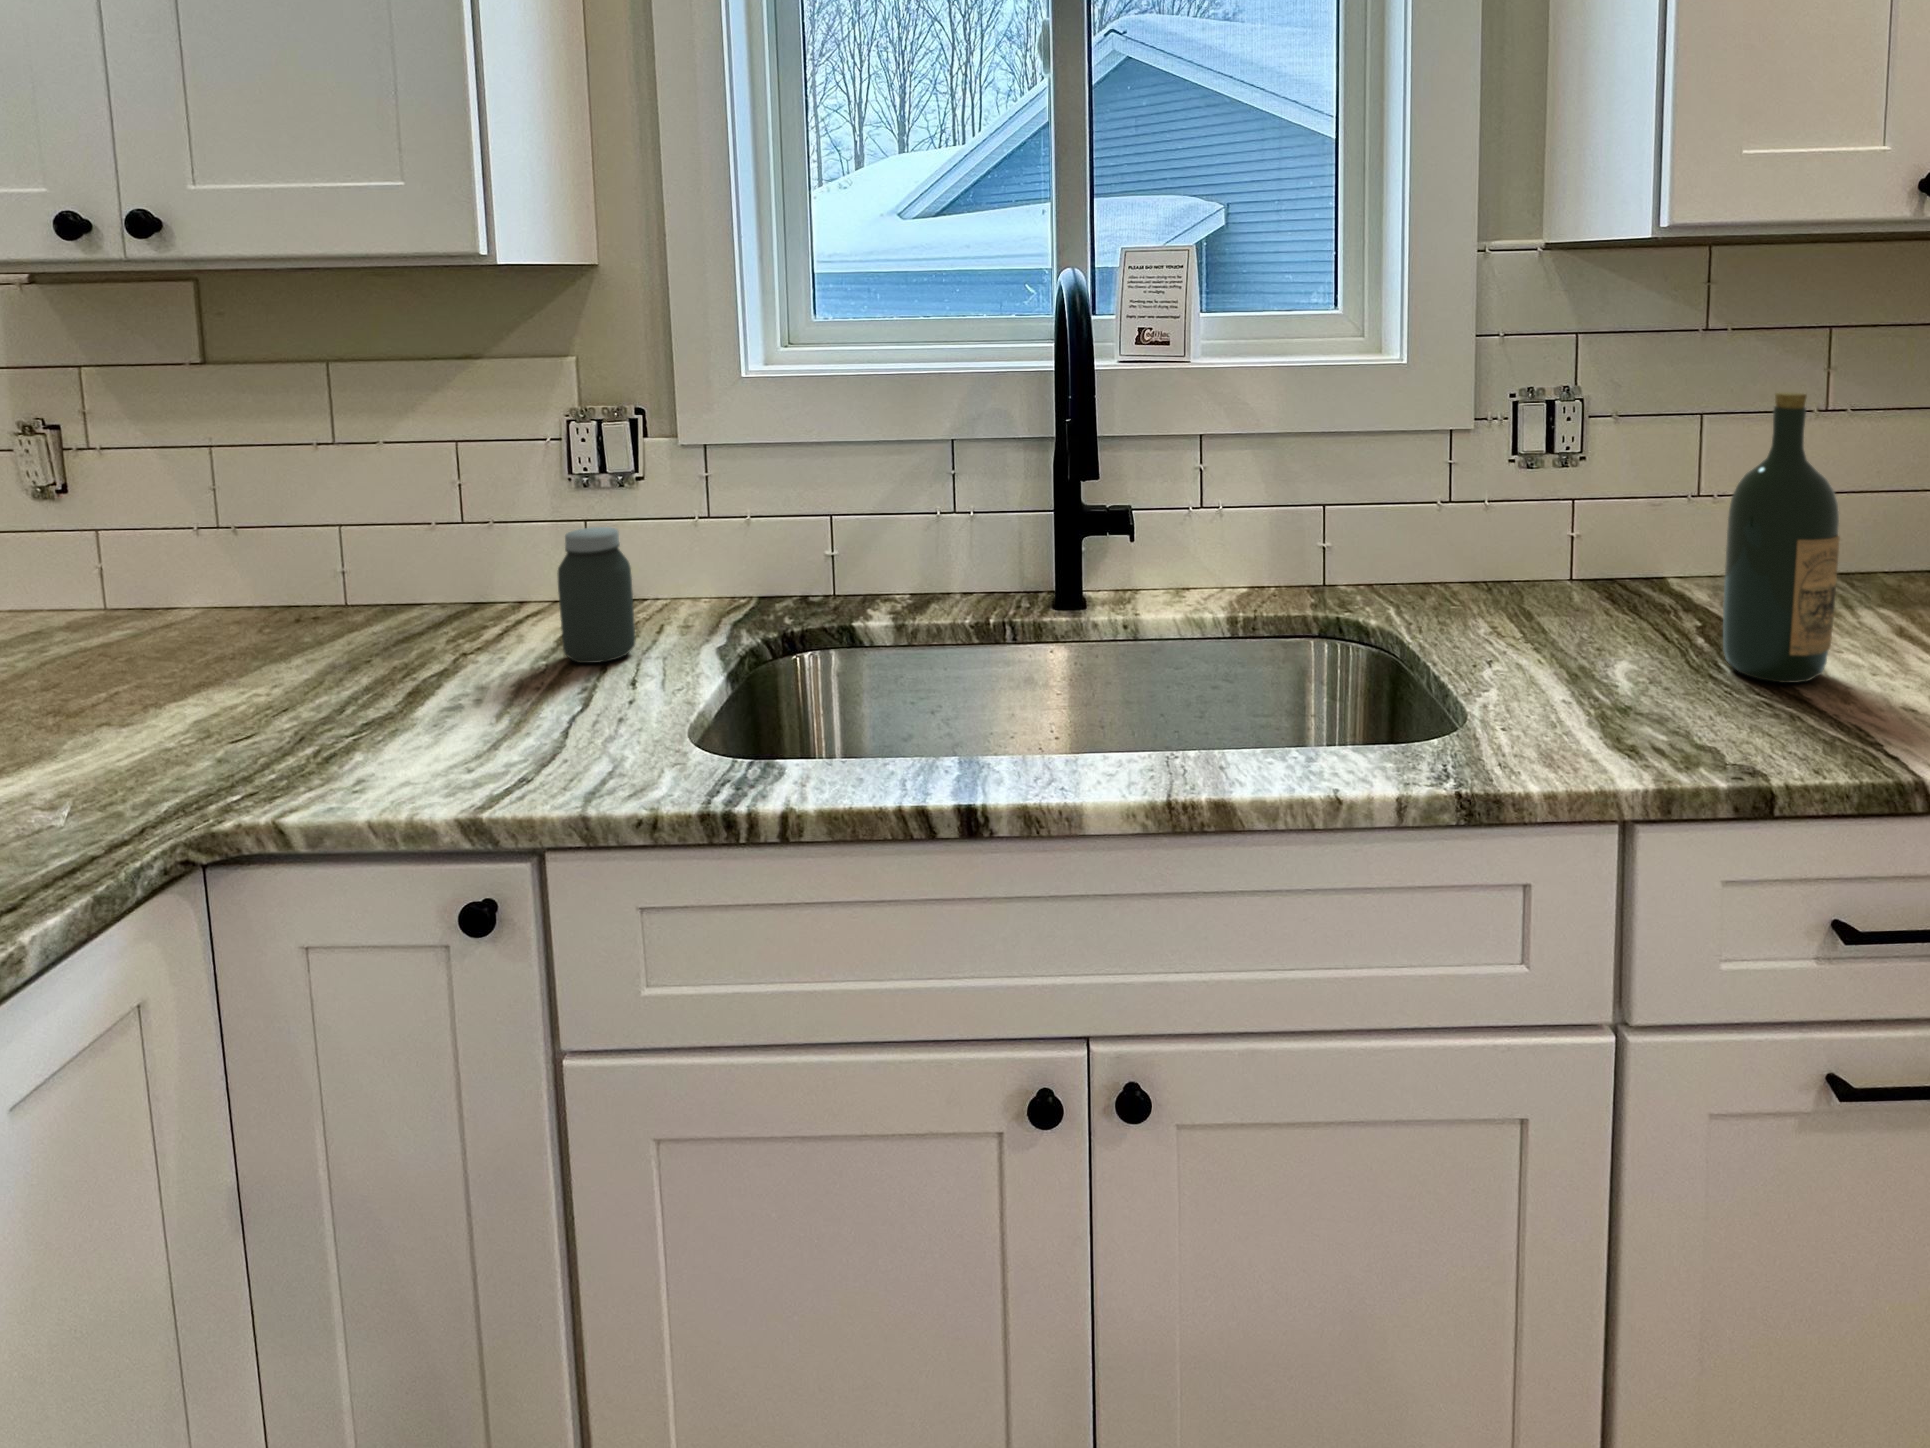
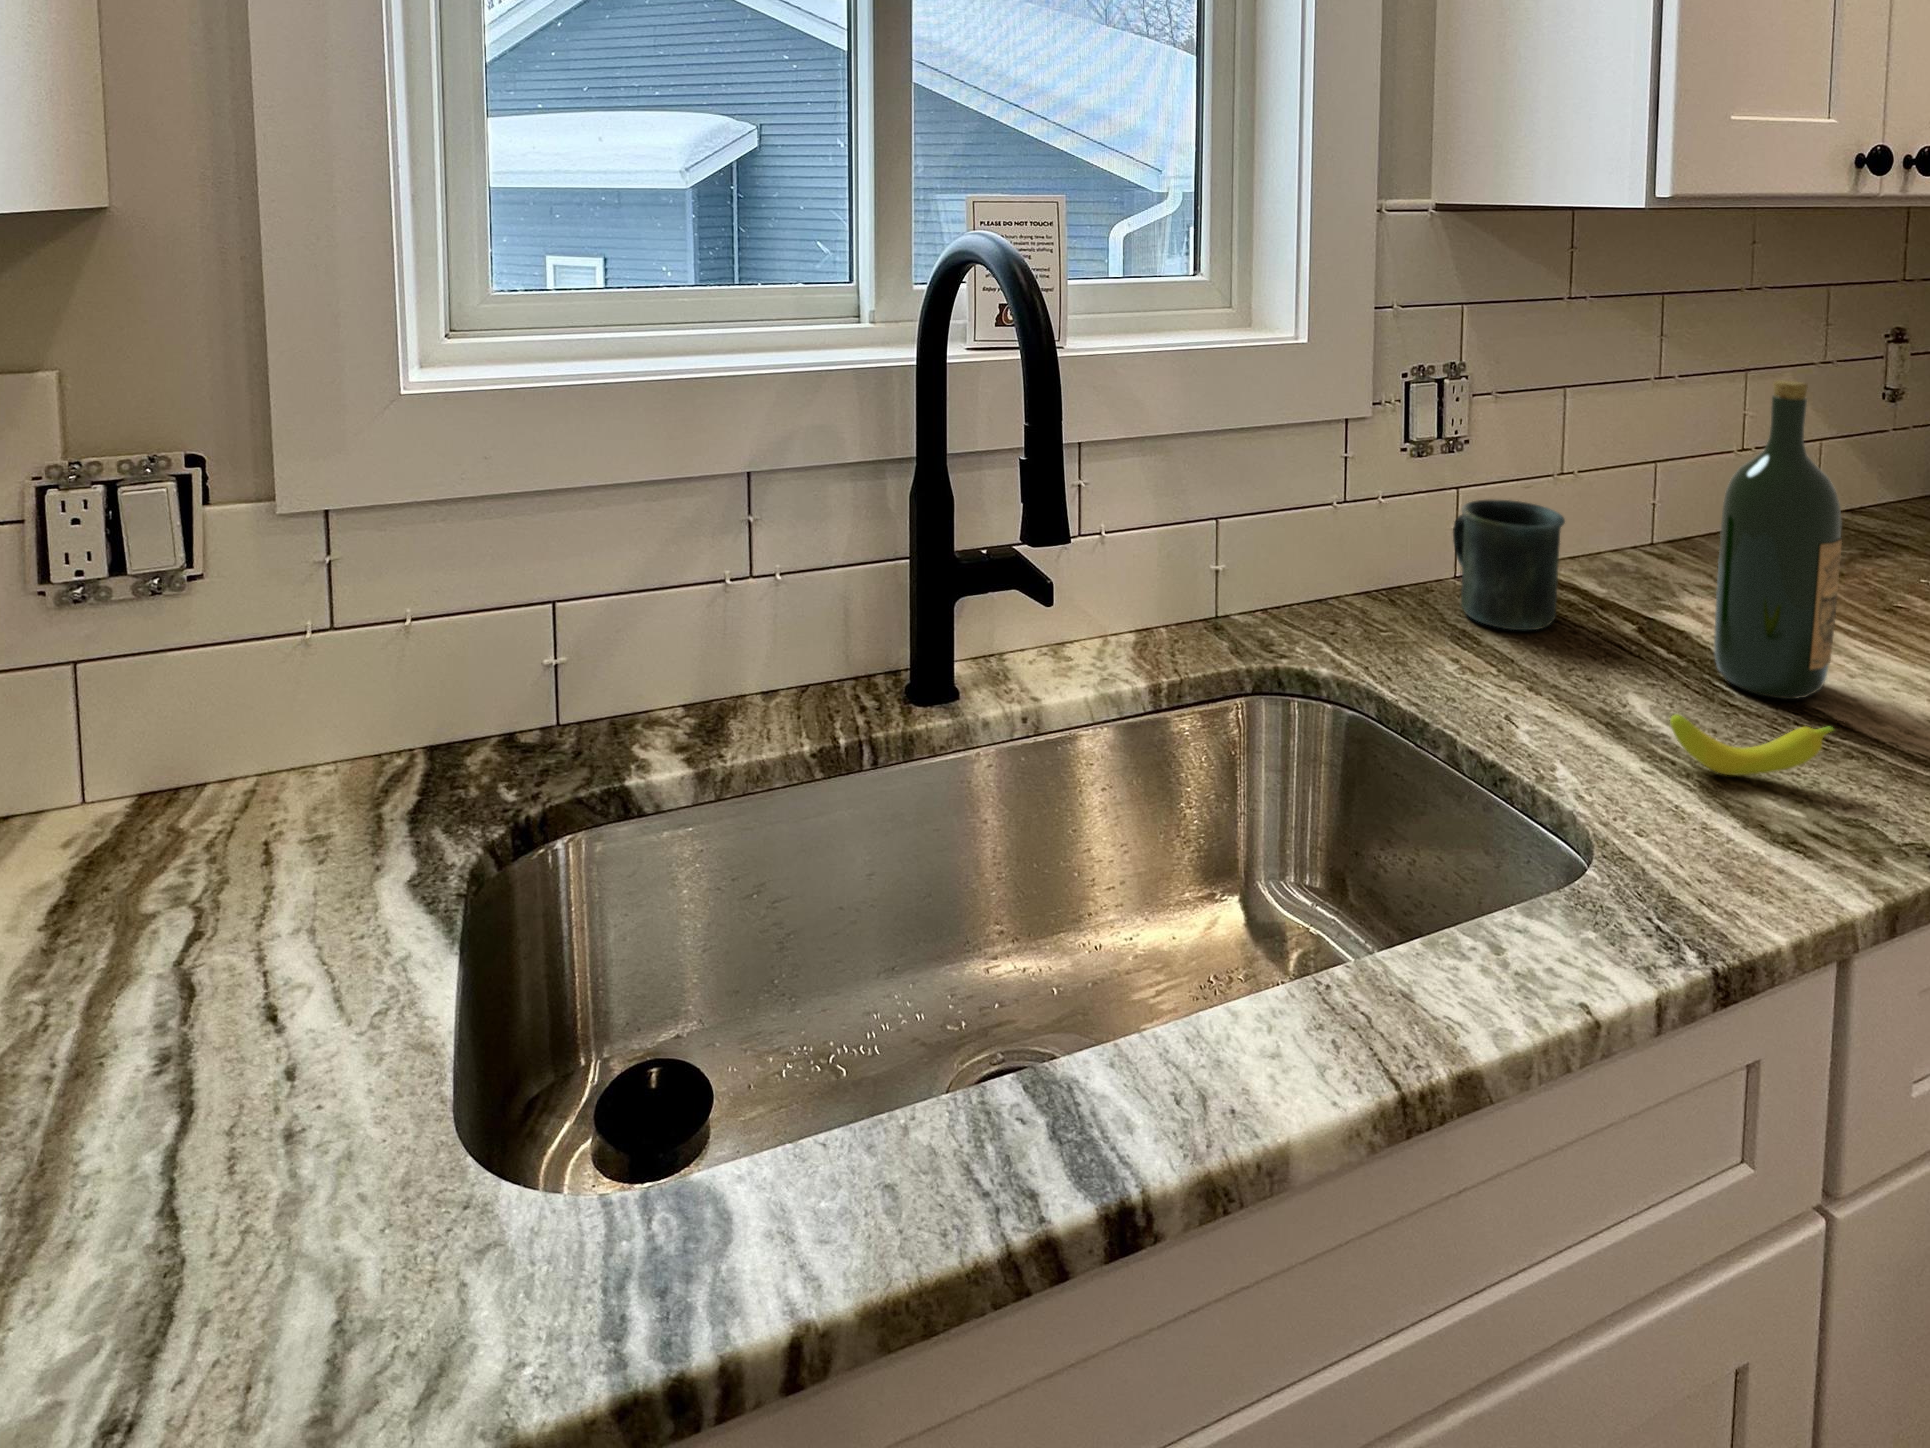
mug: none [1541,507,1635,619] -> present [1453,499,1565,630]
jar: present [558,527,635,663] -> none [70,700,243,978]
fruit: none [1588,661,1723,714] -> present [1670,714,1833,775]

